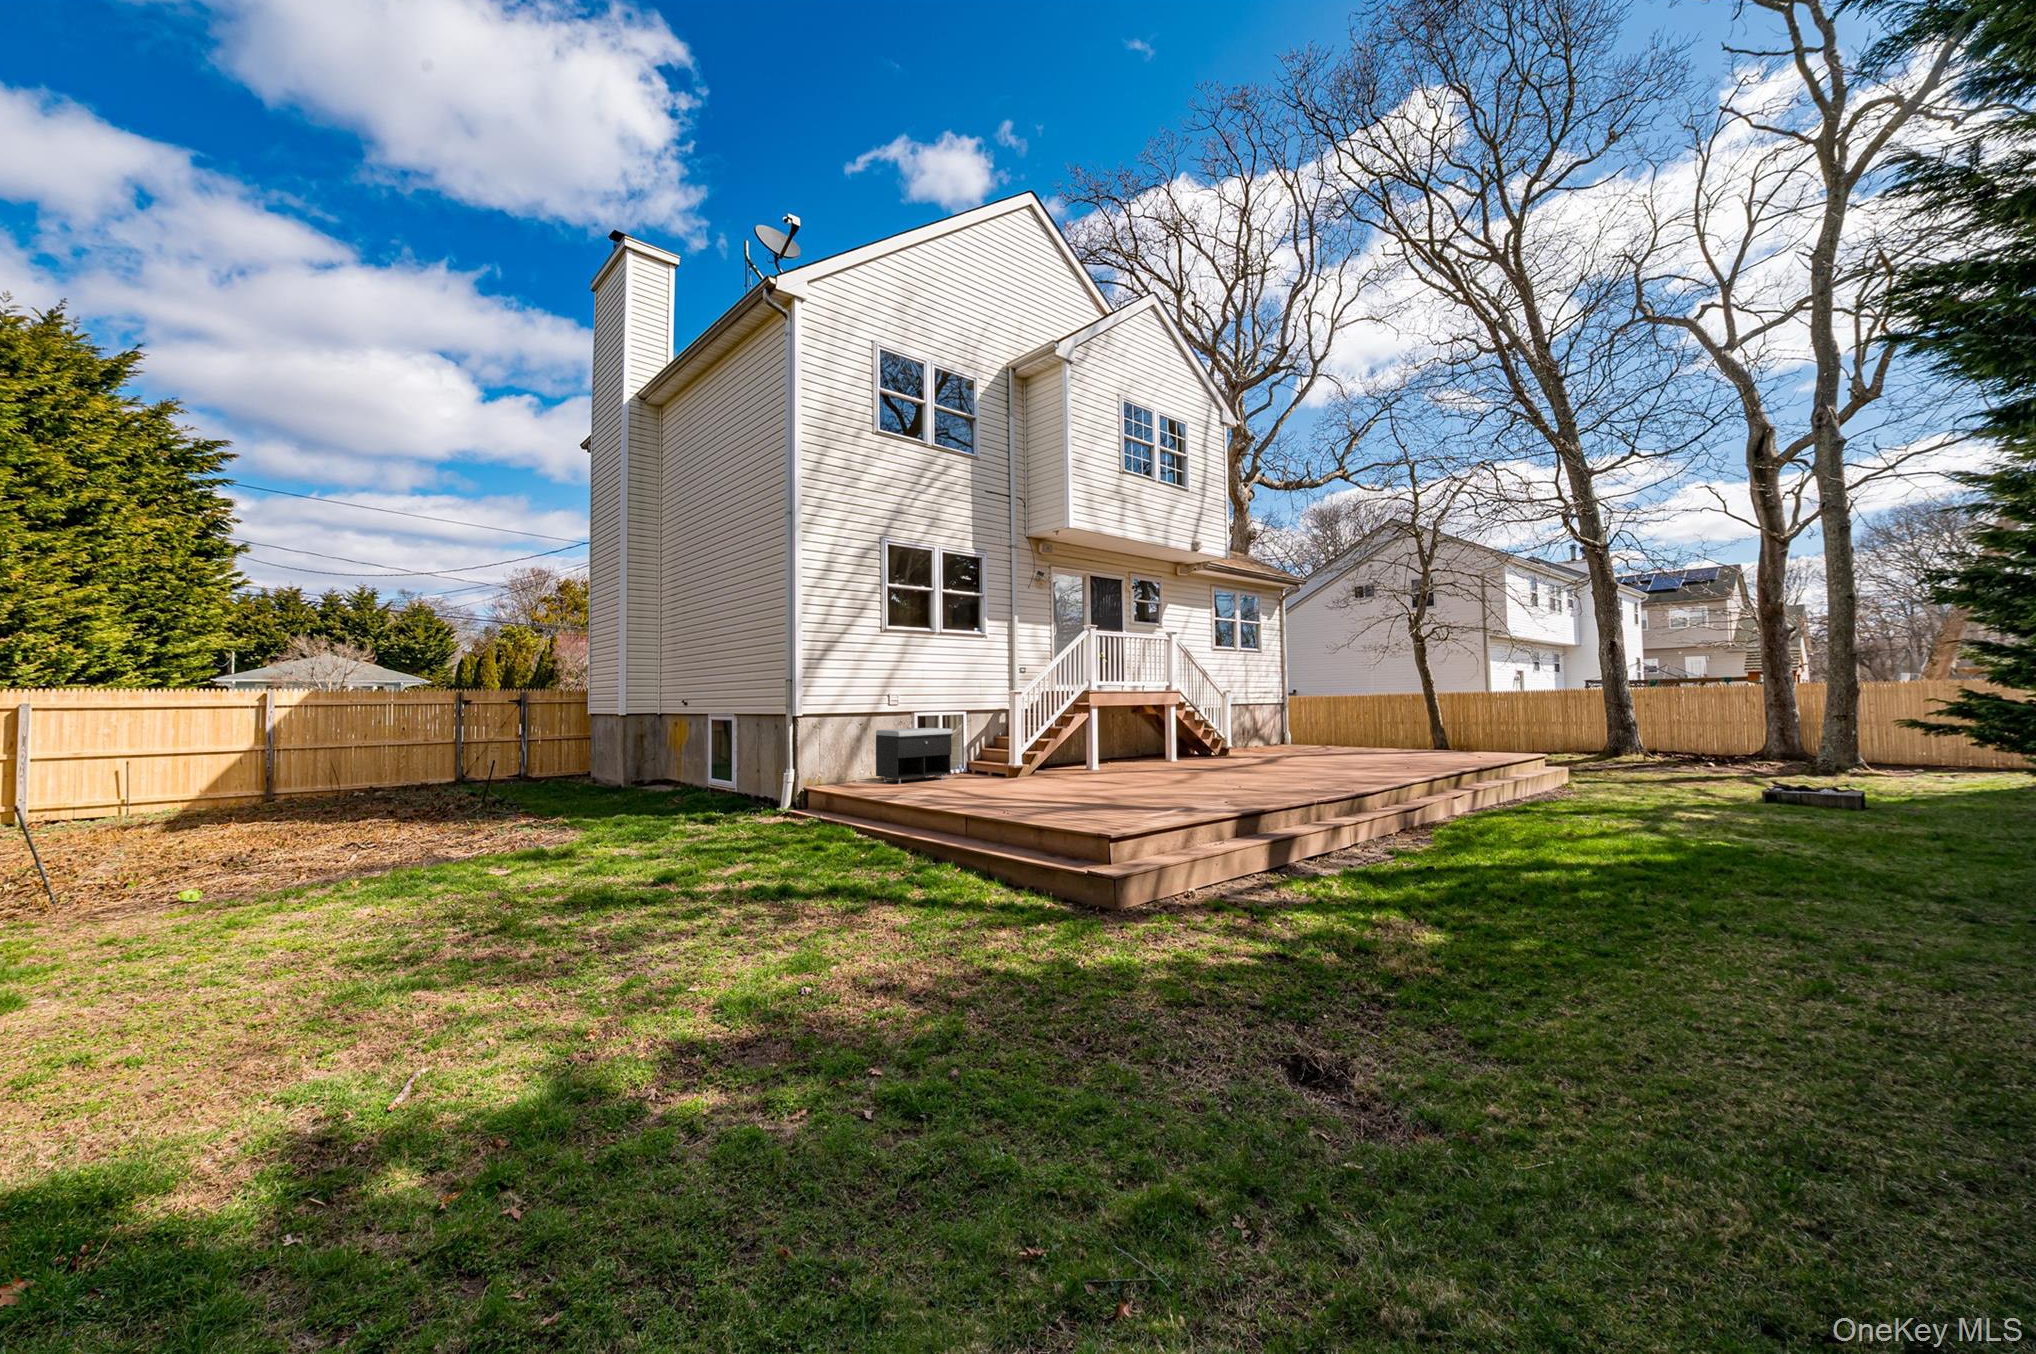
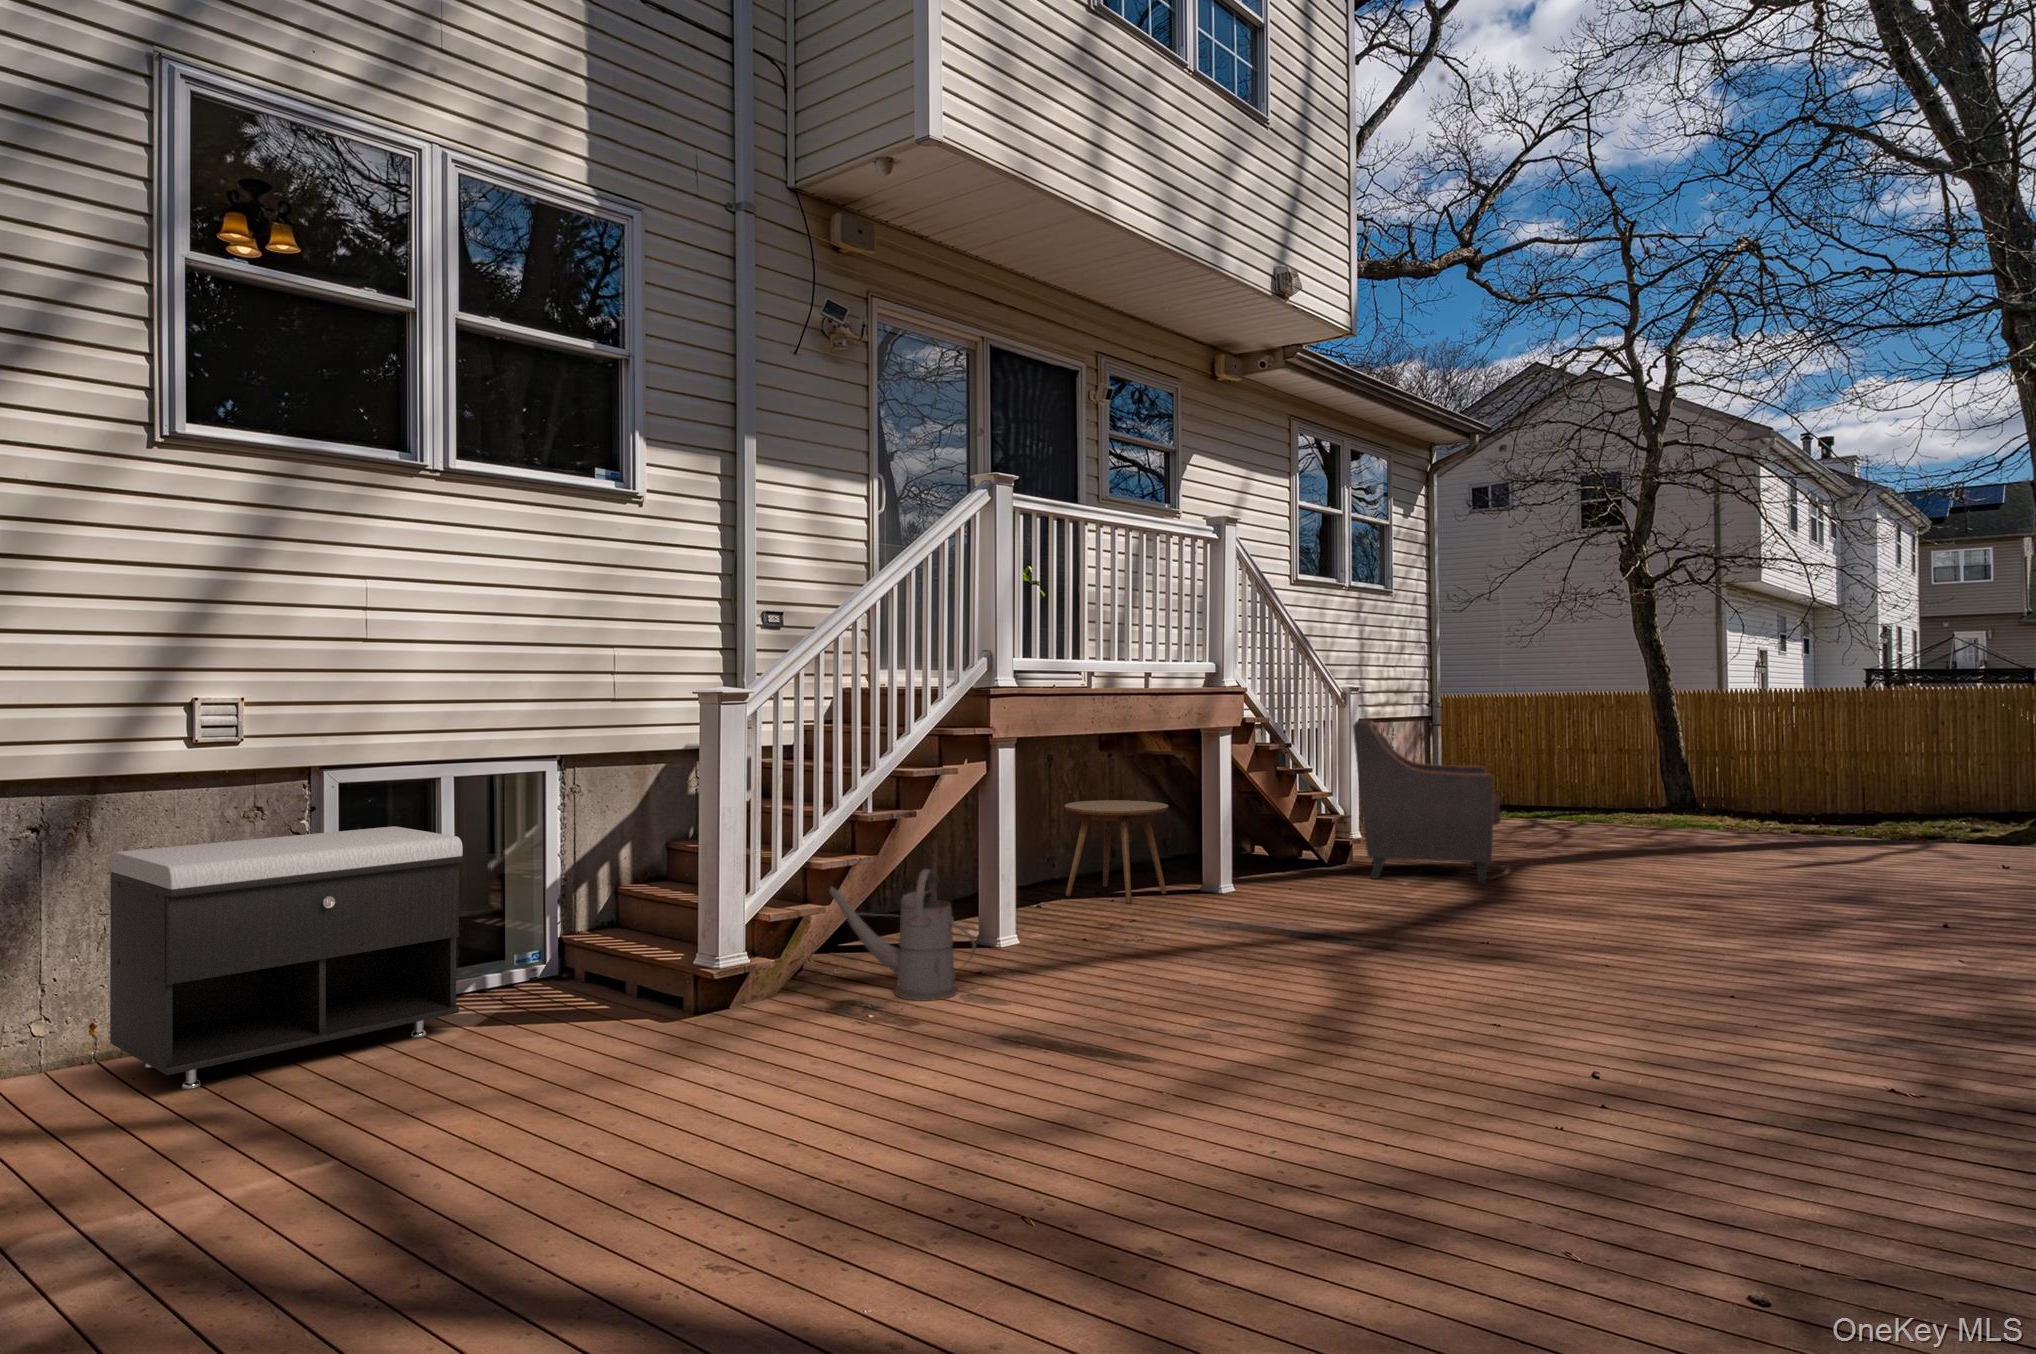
chair: none [1224,703,1281,761] -> present [1353,719,1501,883]
side table: none [1118,731,1154,764] -> present [1064,800,1168,904]
watering can: none [1044,741,1085,777] -> present [830,869,976,1001]

